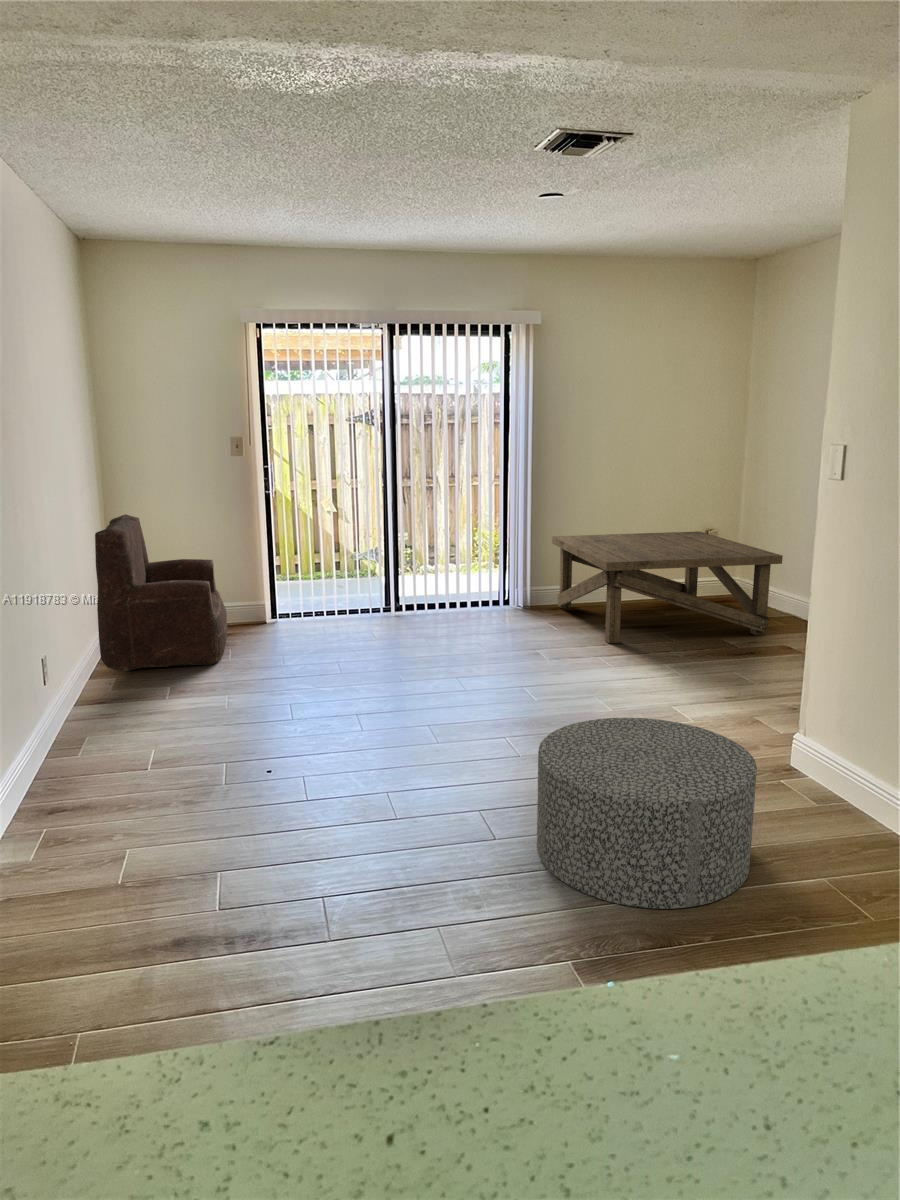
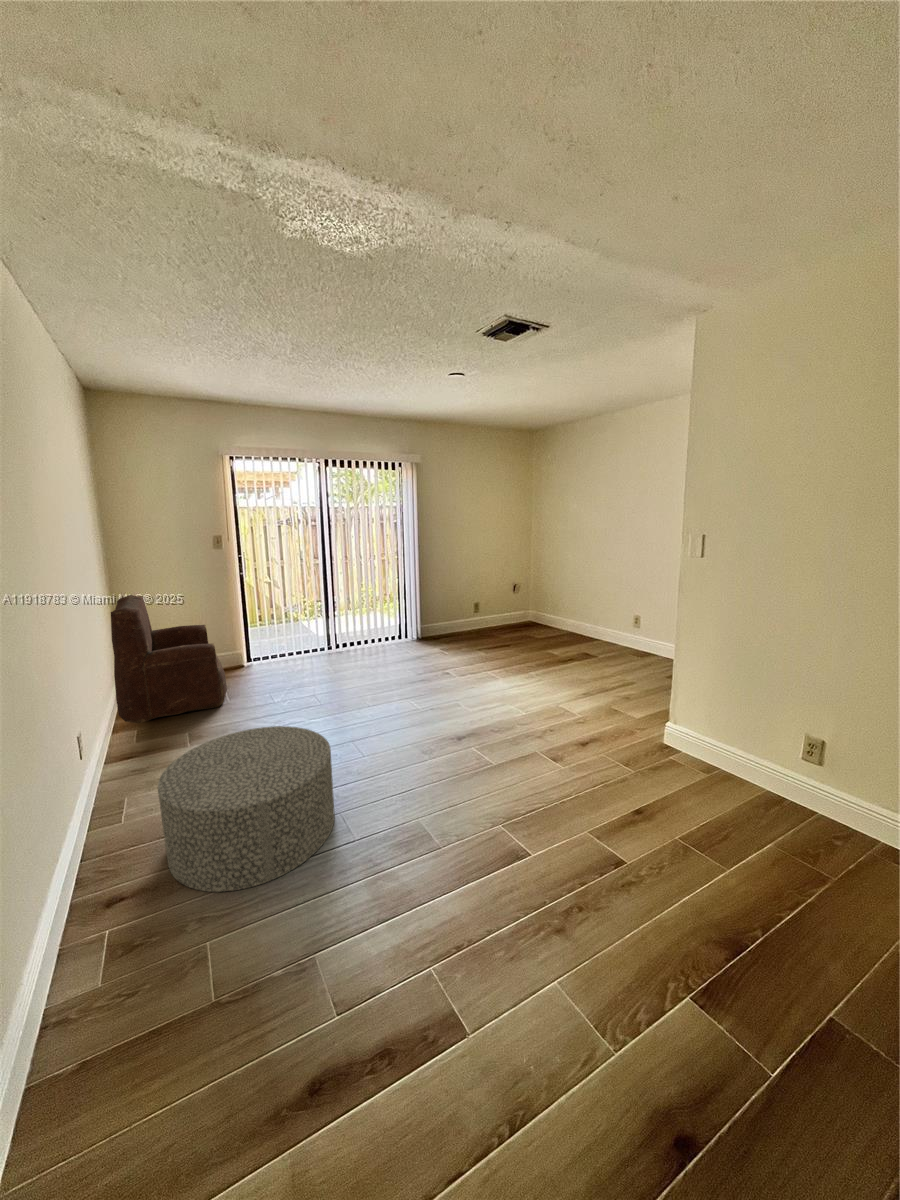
coffee table: present [552,531,783,643] -> none [433,587,574,659]
ottoman: present [537,718,757,909] -> present [158,726,335,892]

